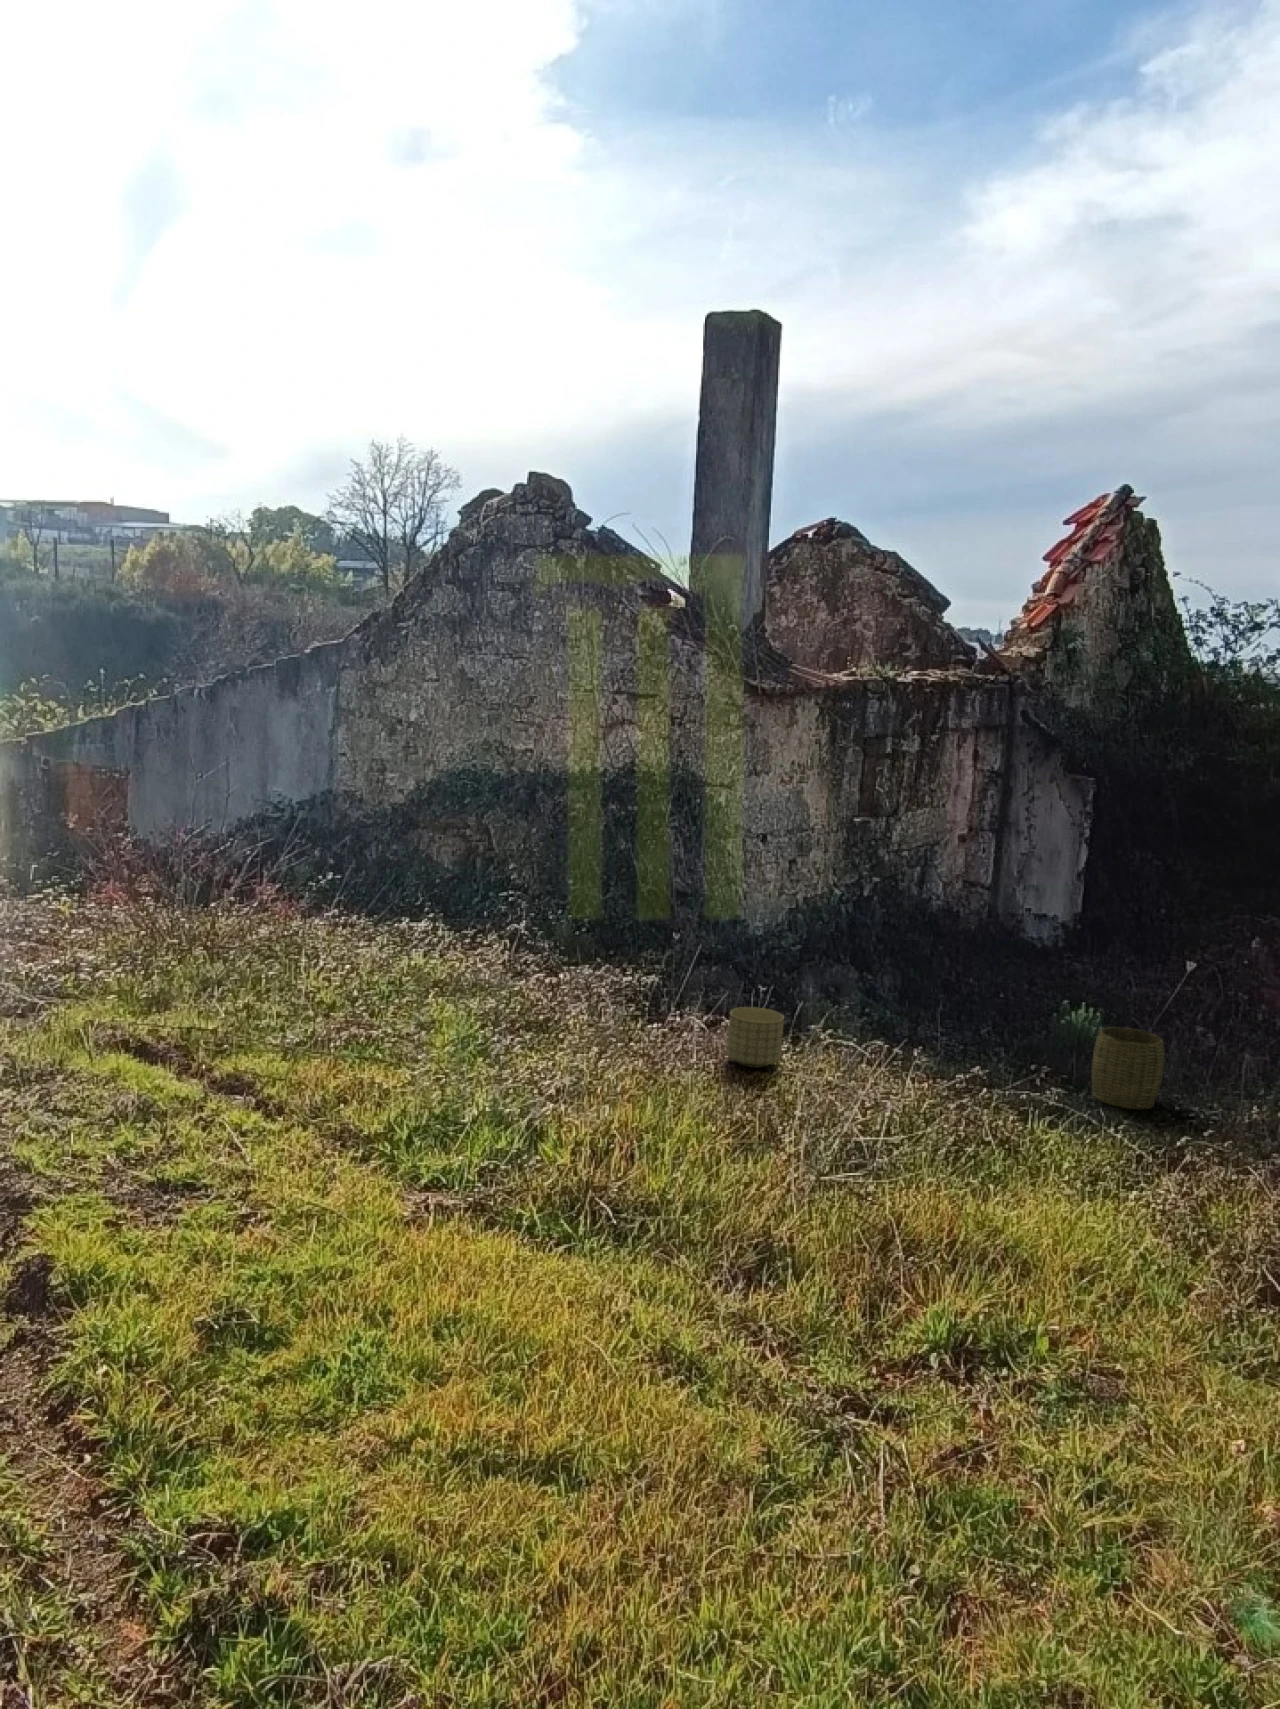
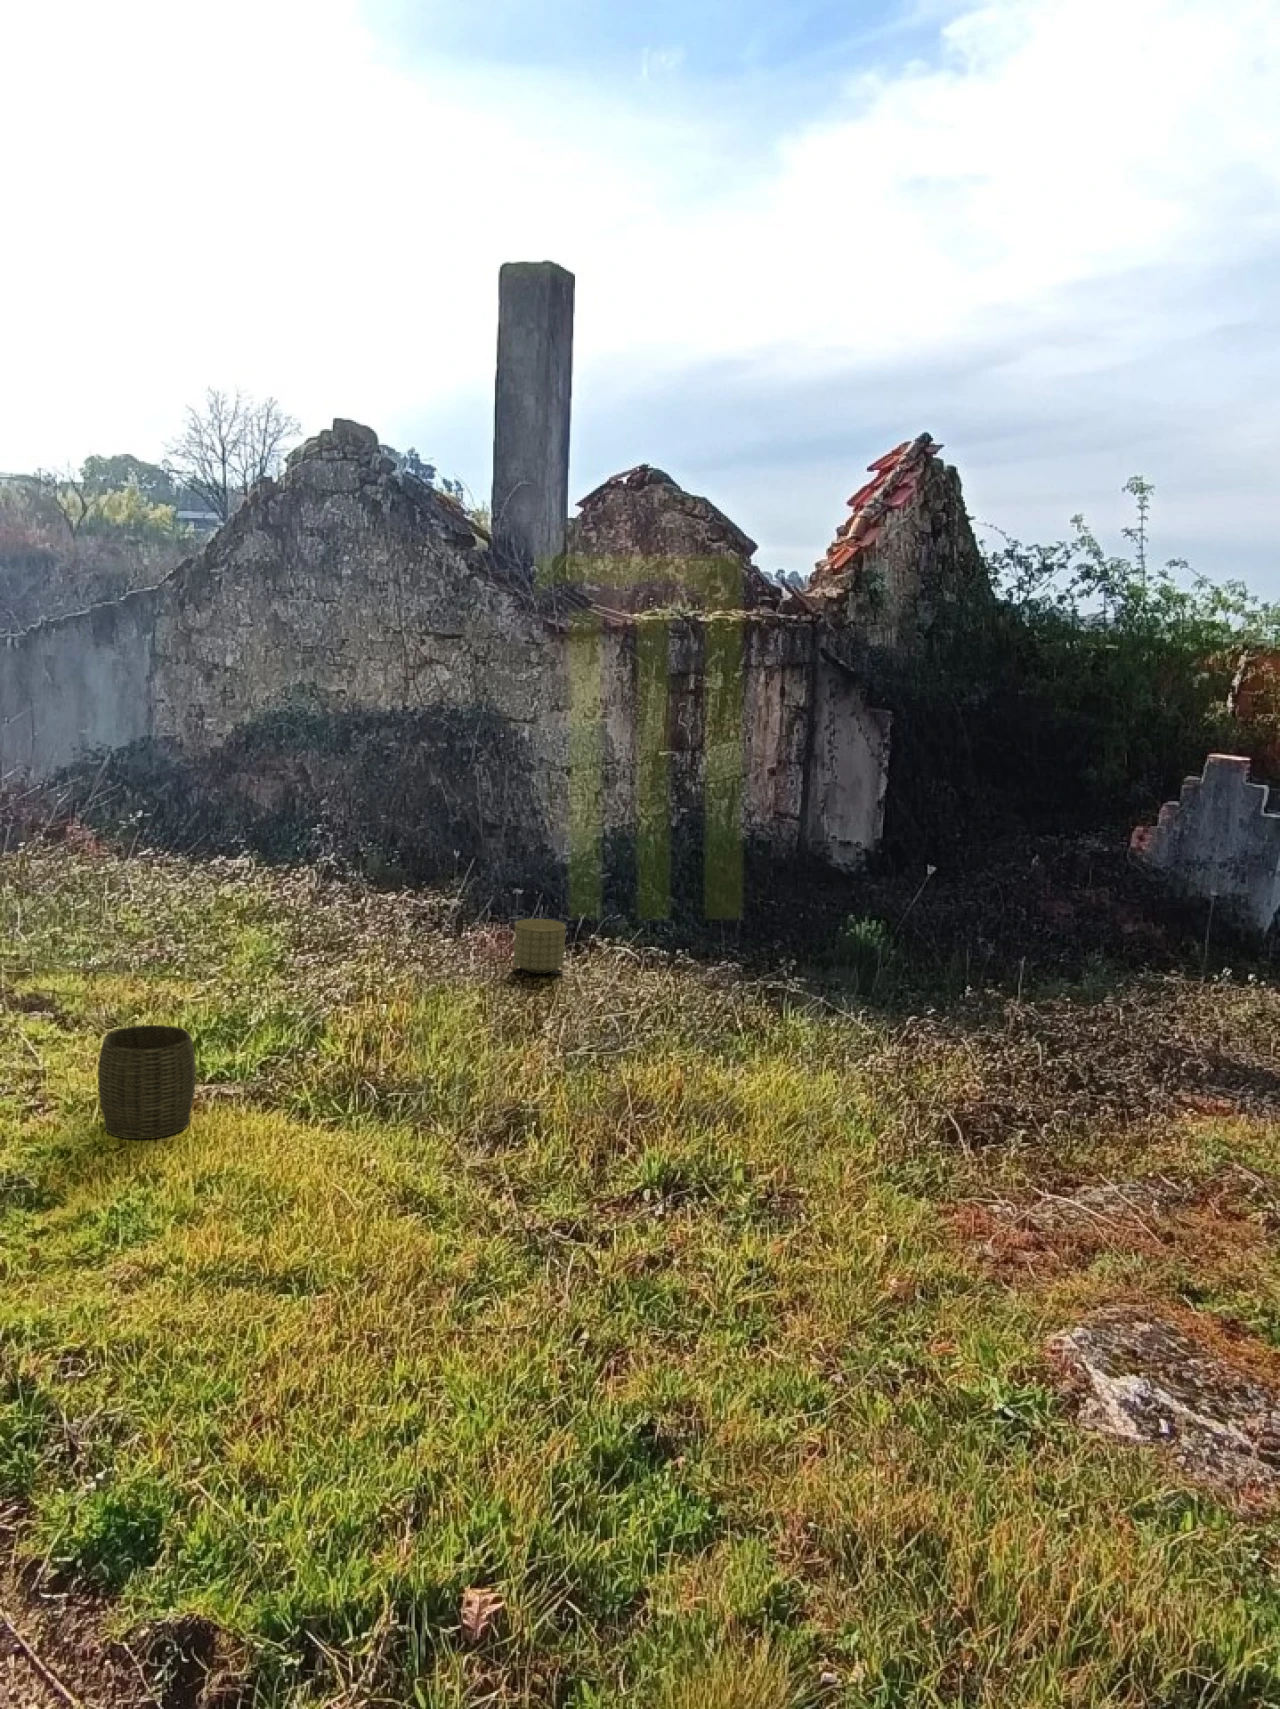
woven basket: present [1092,1027,1165,1109] -> present [98,1025,196,1139]

